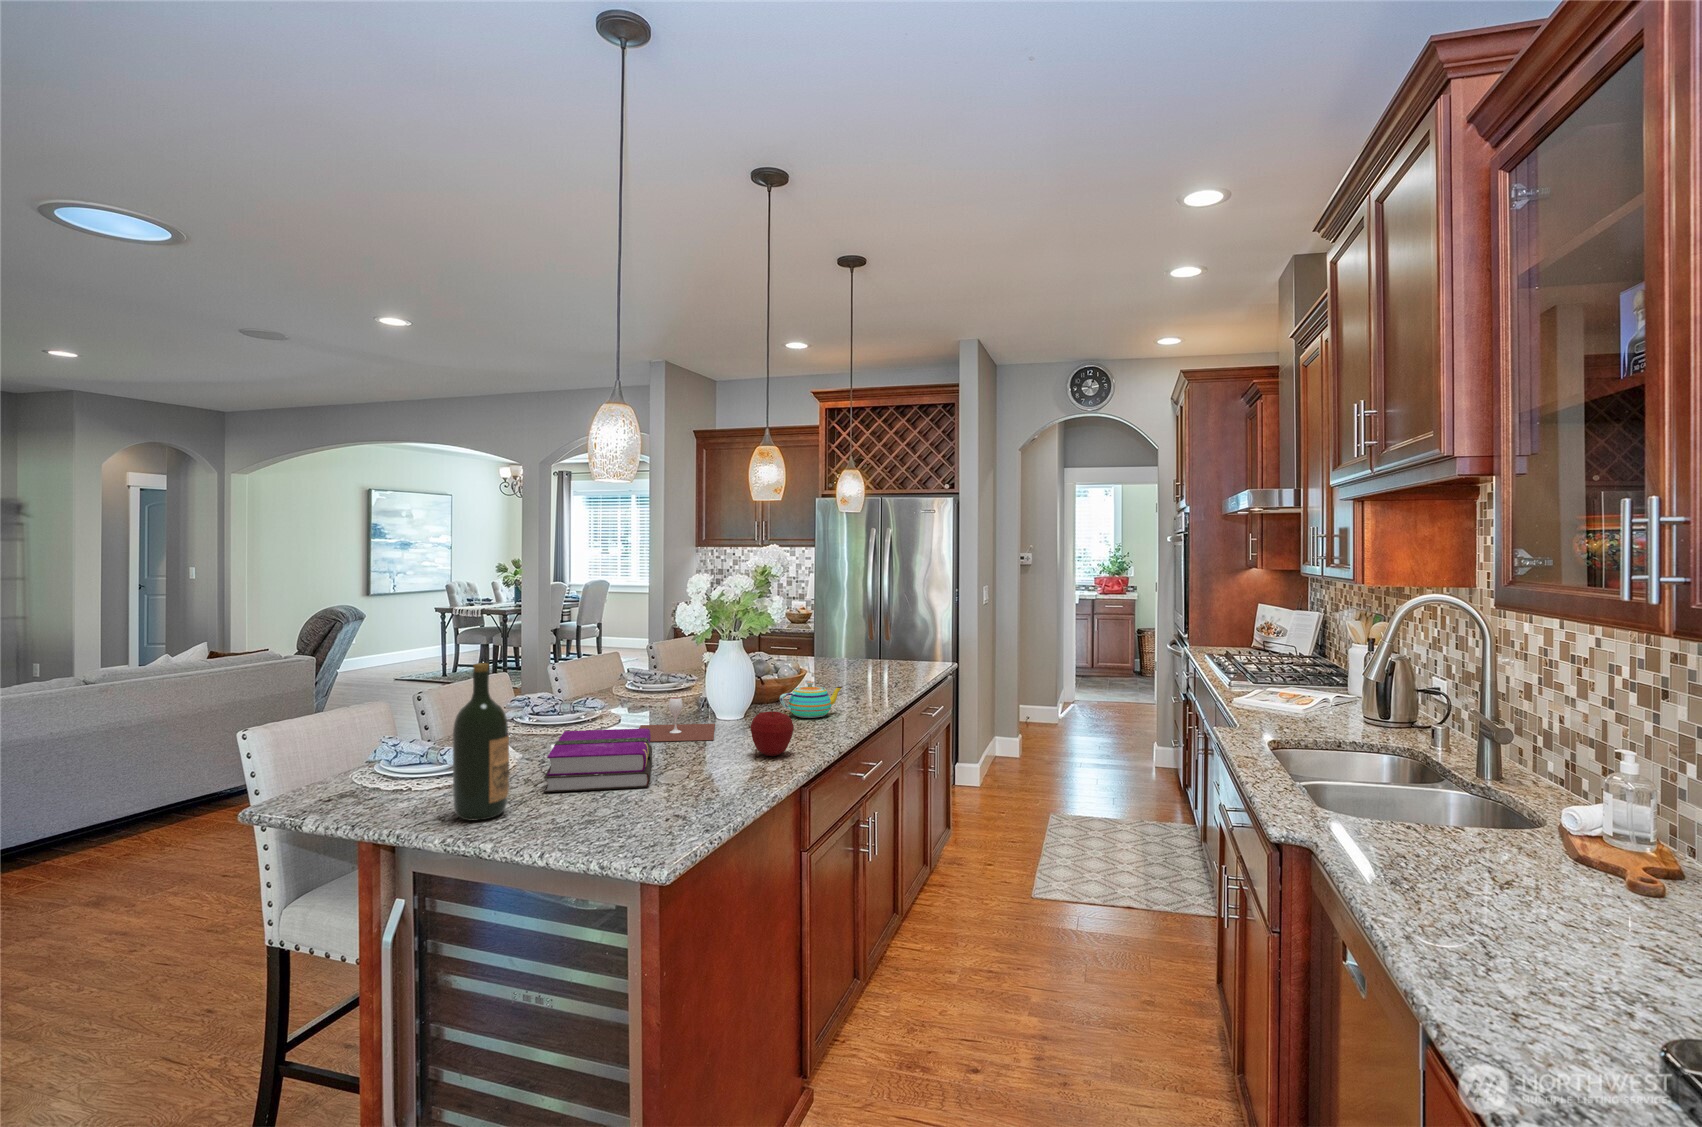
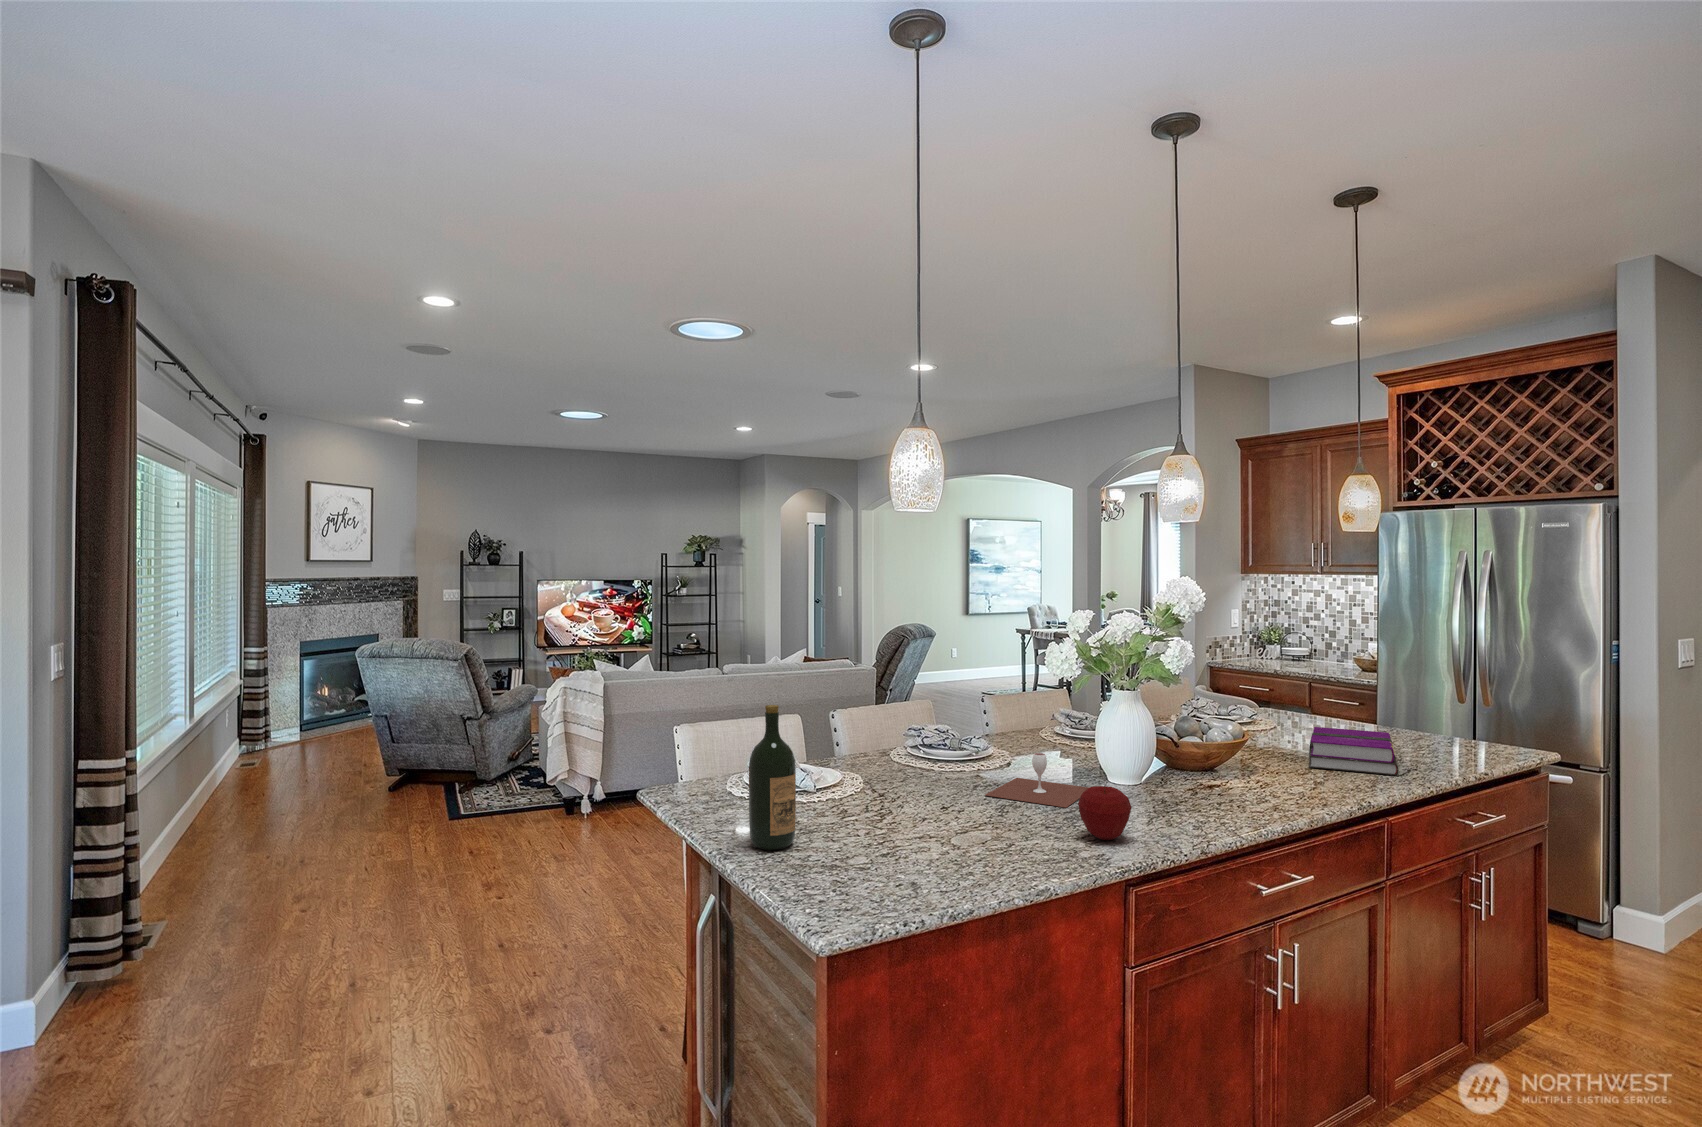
teapot: present [780,682,842,718] -> none [1175,754,1267,800]
hardback book: present [544,728,652,792] -> present [1309,727,1398,775]

